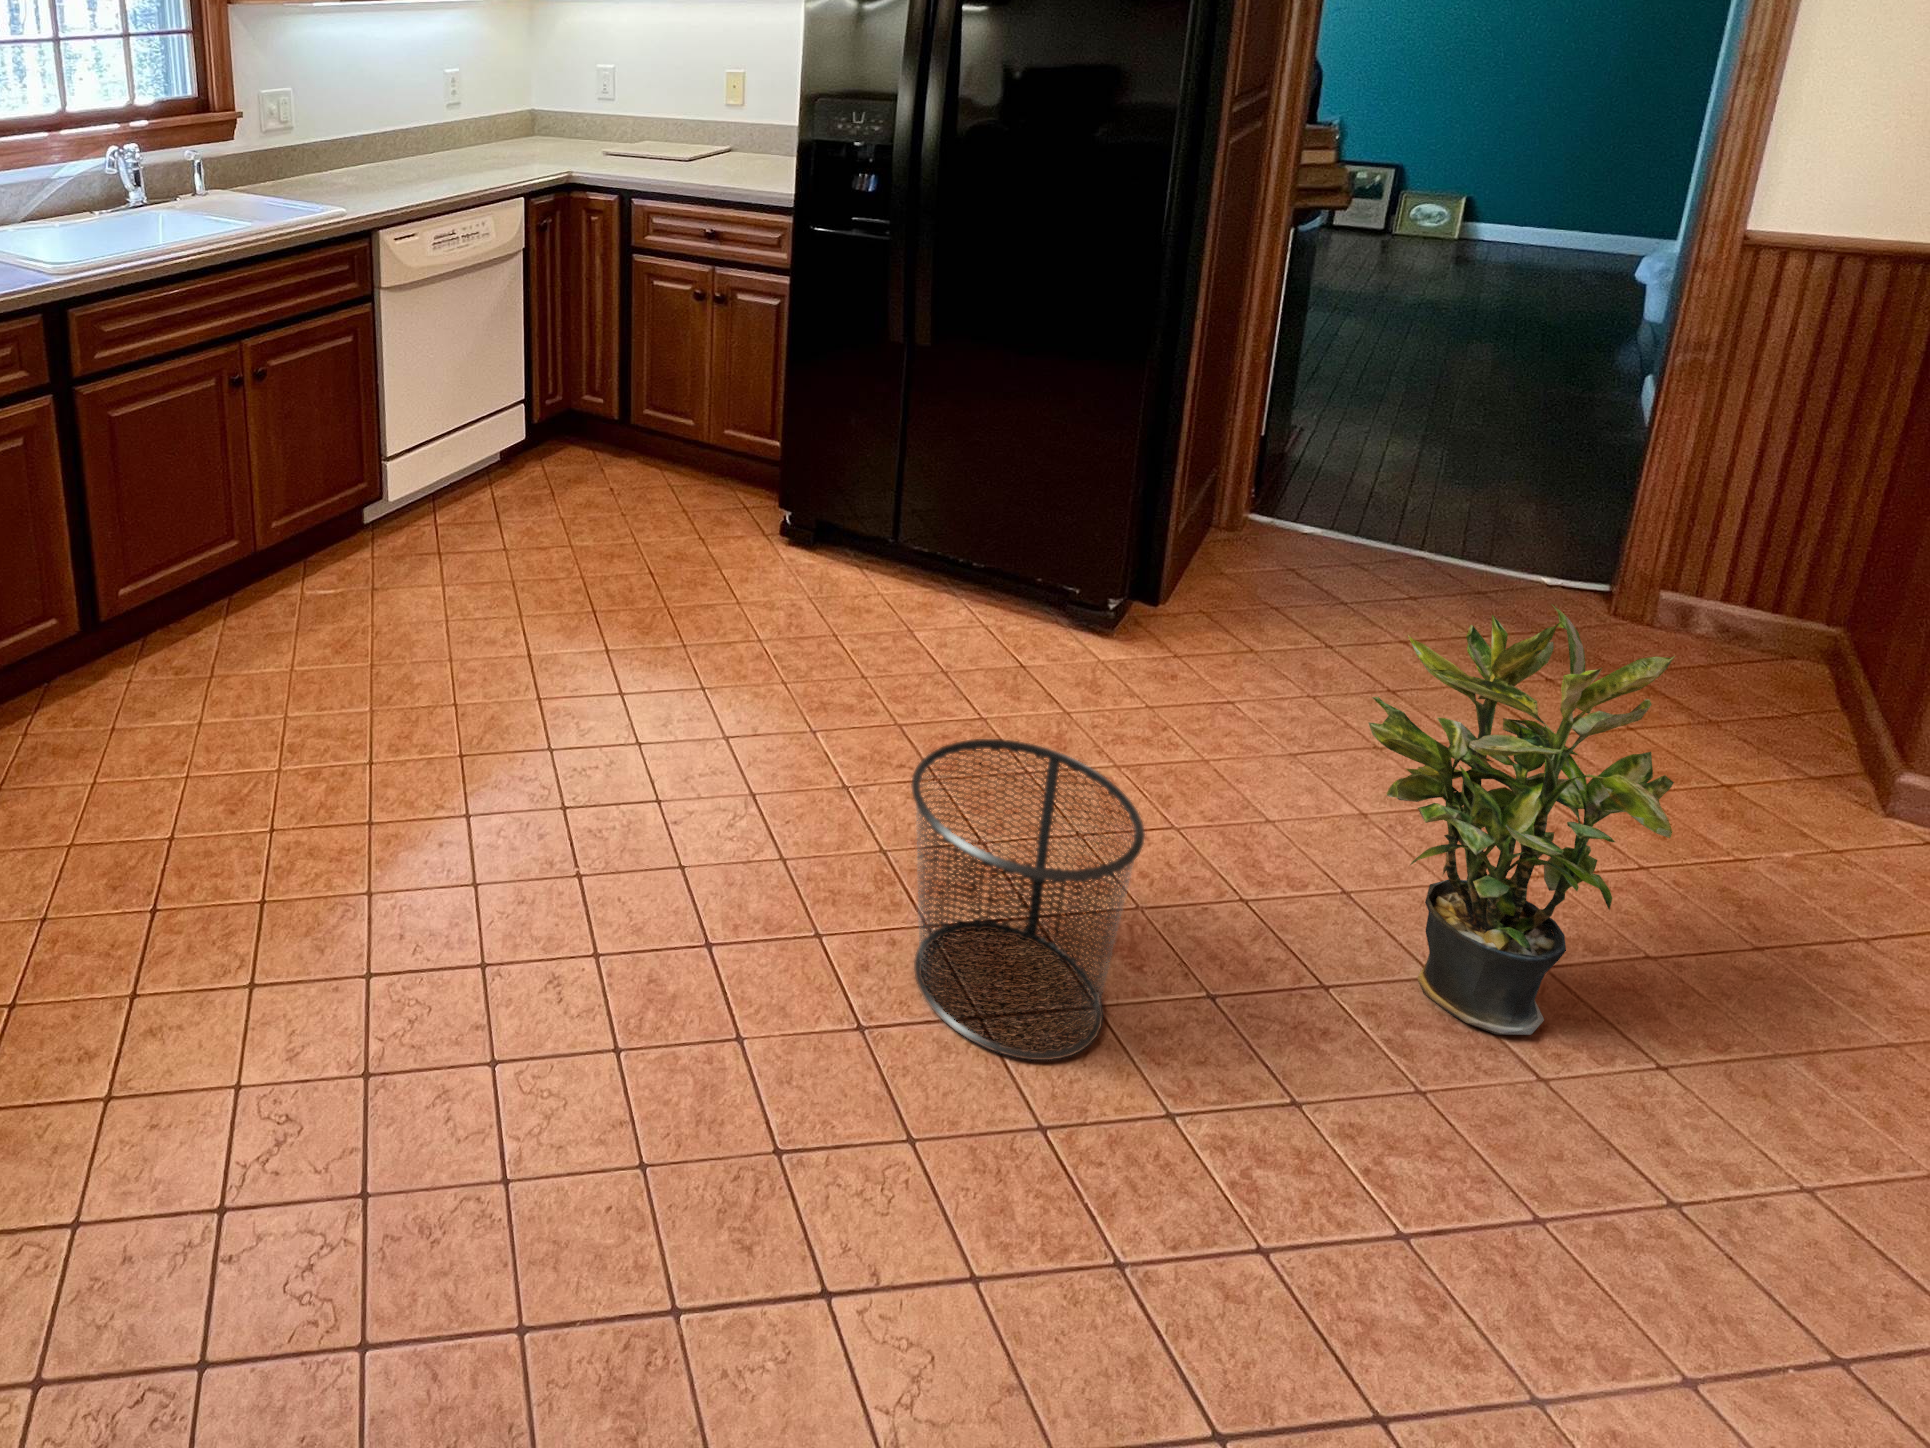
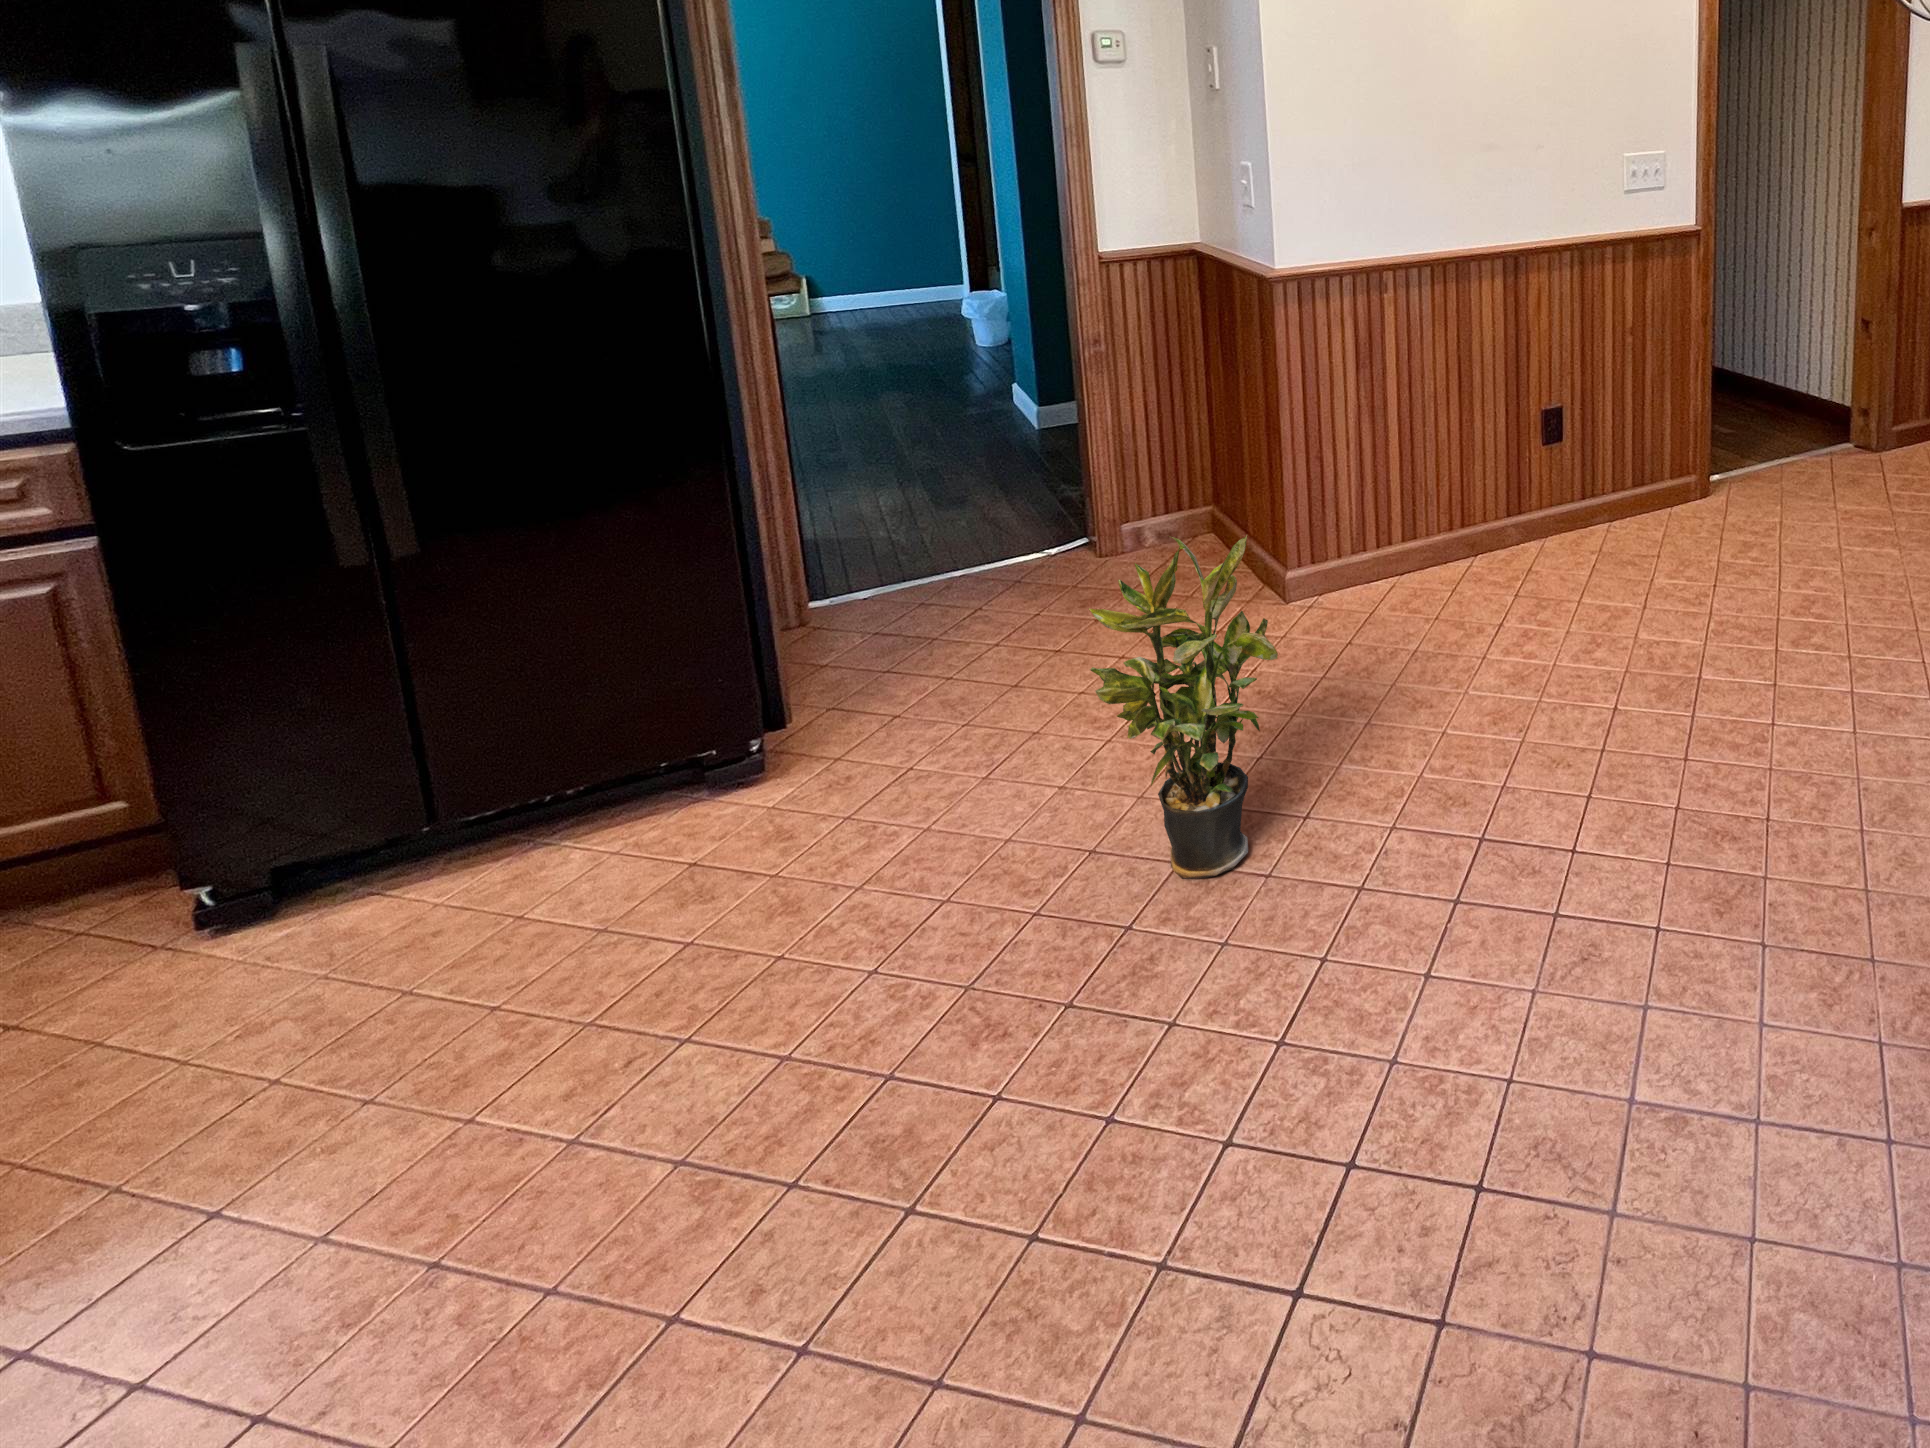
waste bin: present [912,739,1145,1060] -> none [746,874,1018,1251]

